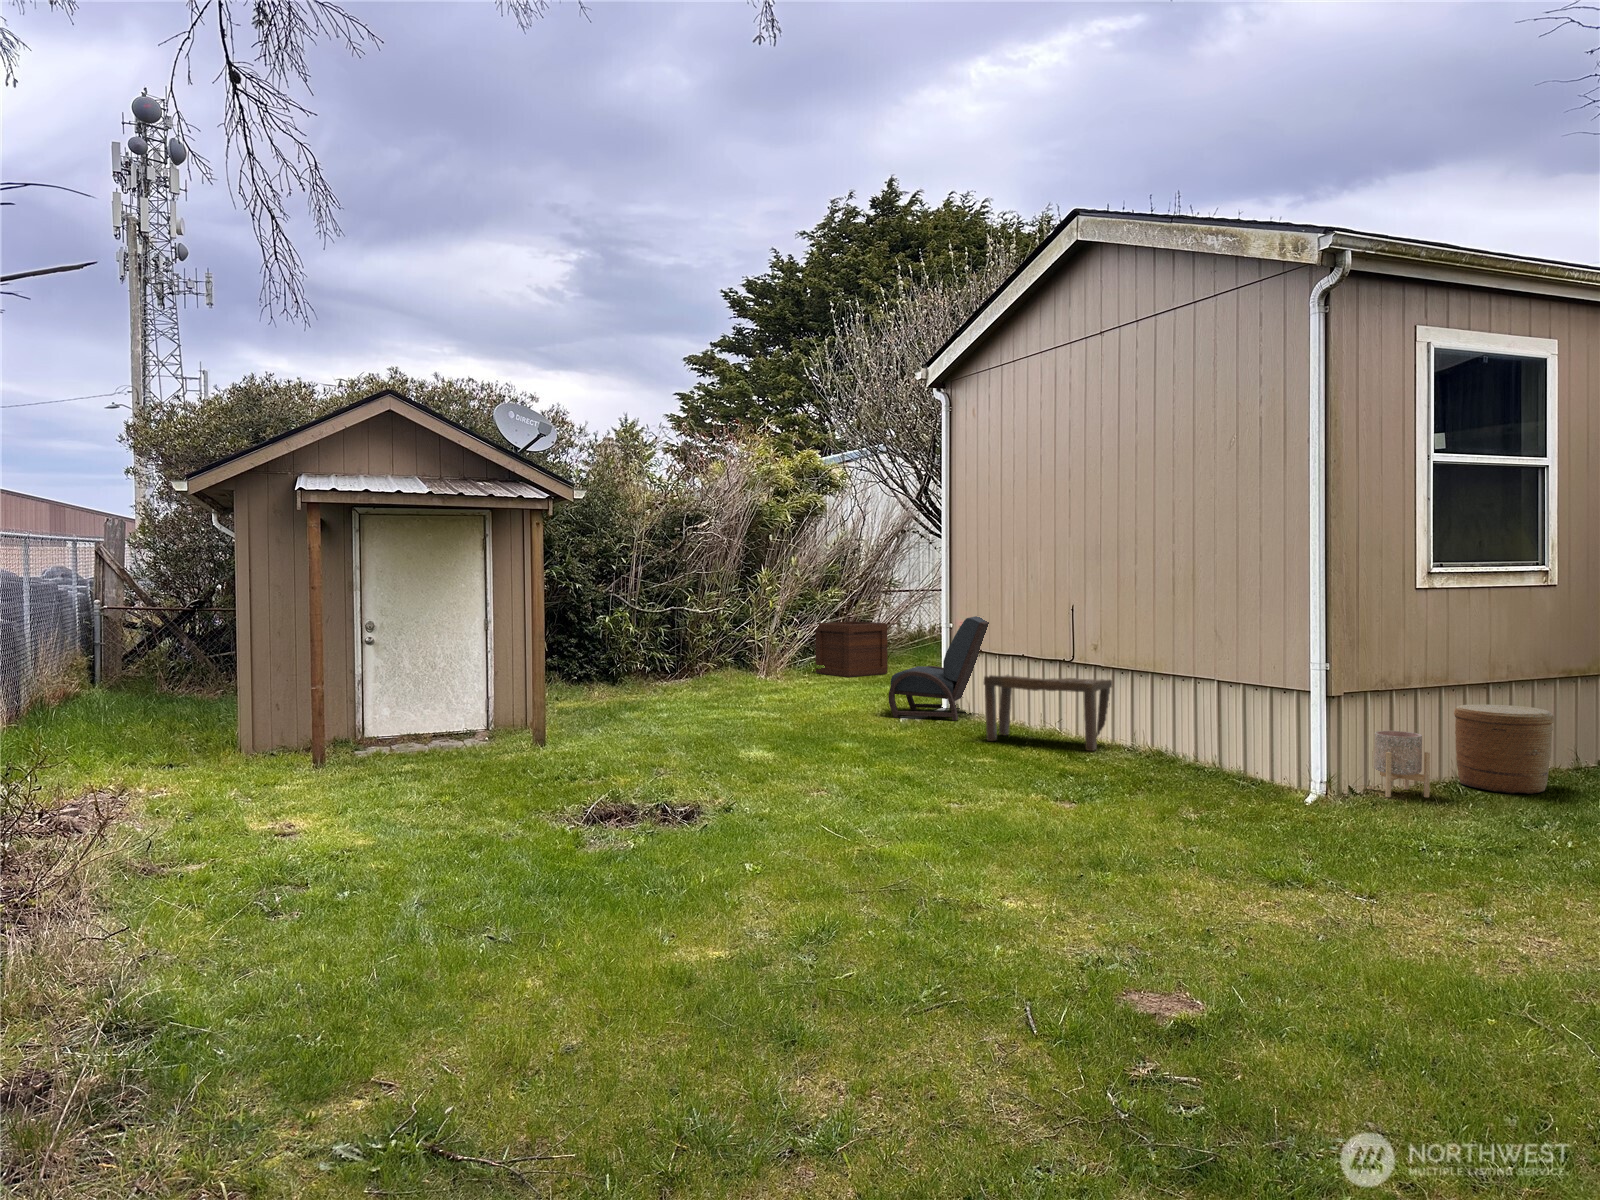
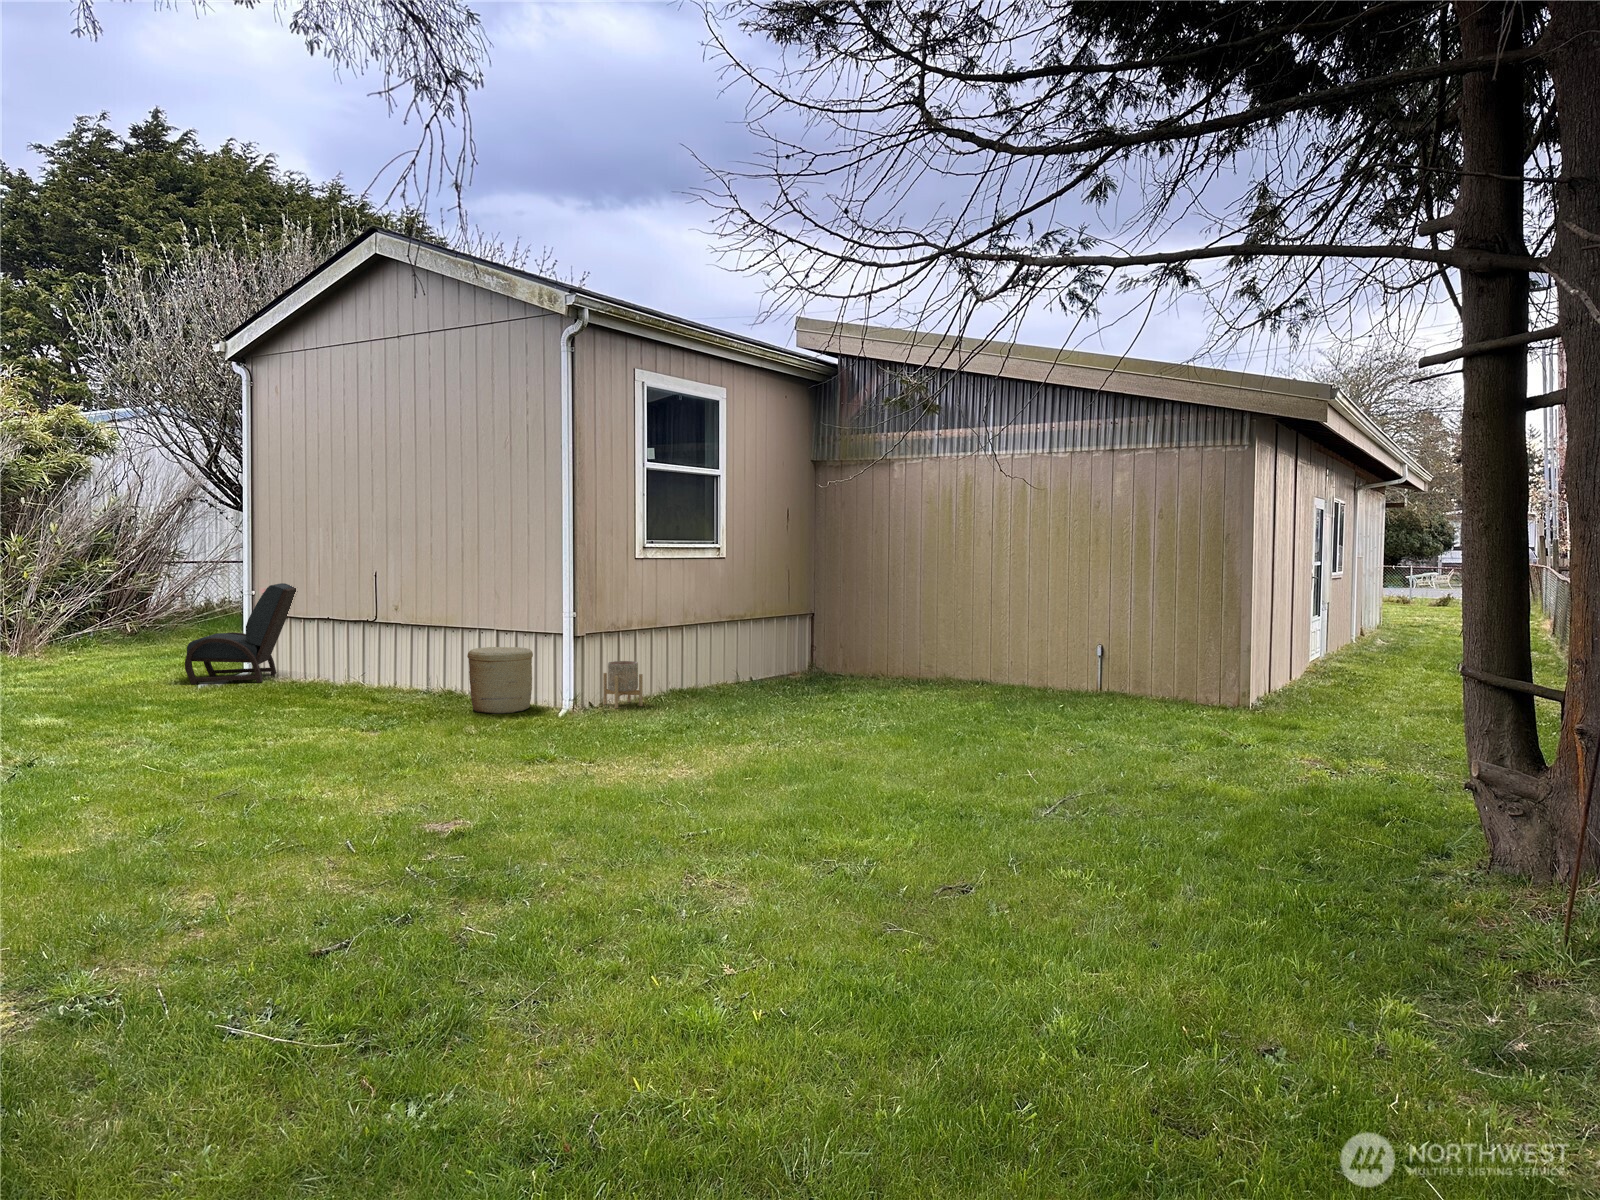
wooden crate: present [815,621,888,677] -> none [83,592,176,650]
bench: present [984,675,1112,751] -> none [290,635,412,697]
woven basket: present [1454,704,1554,794] -> present [467,647,533,713]

